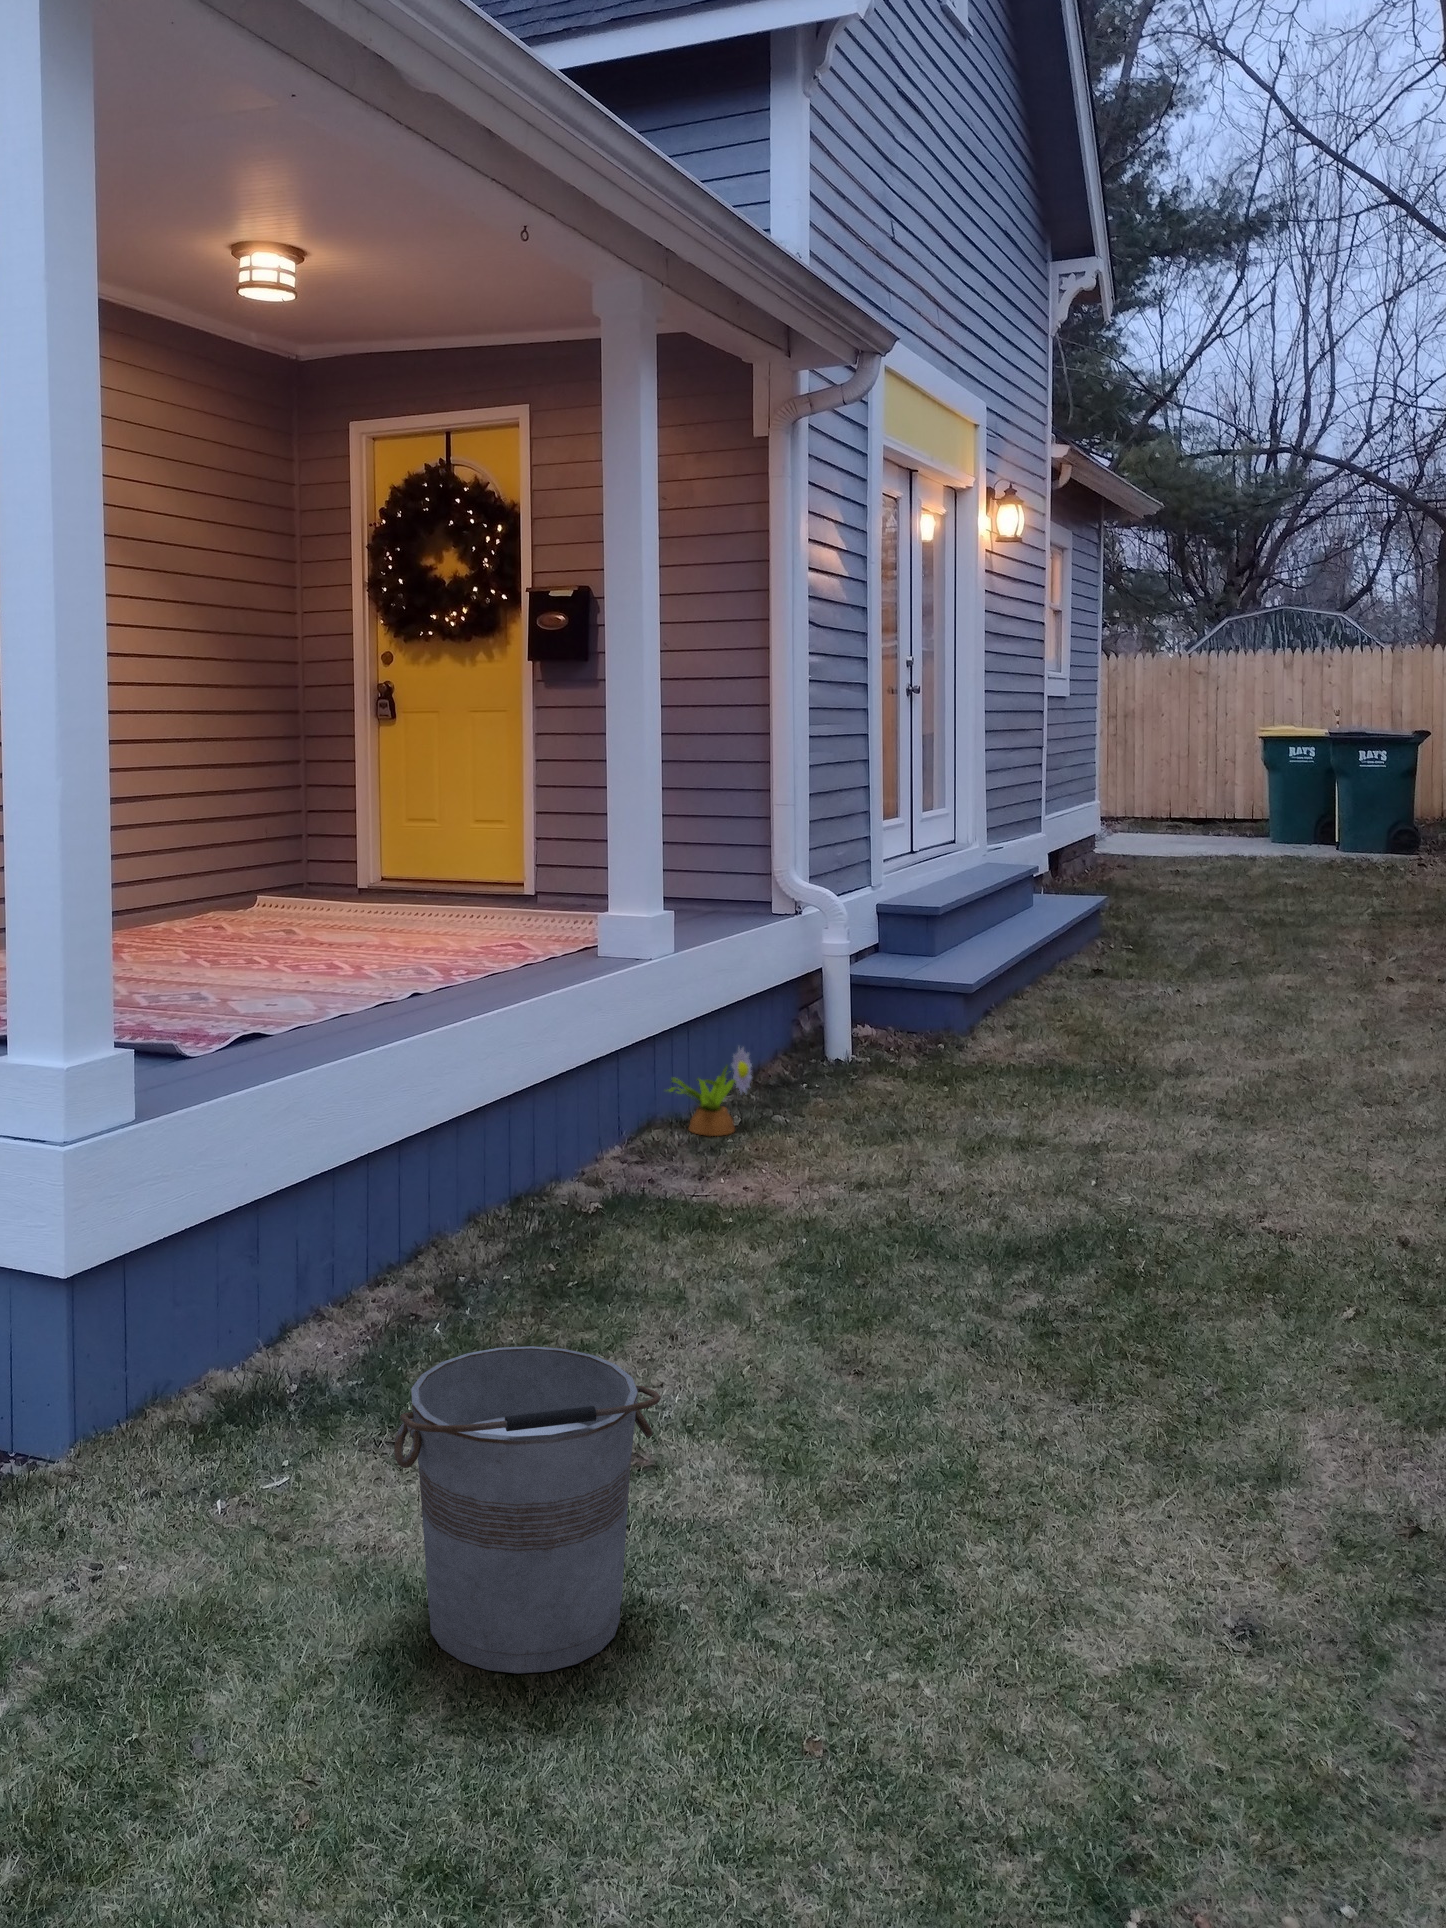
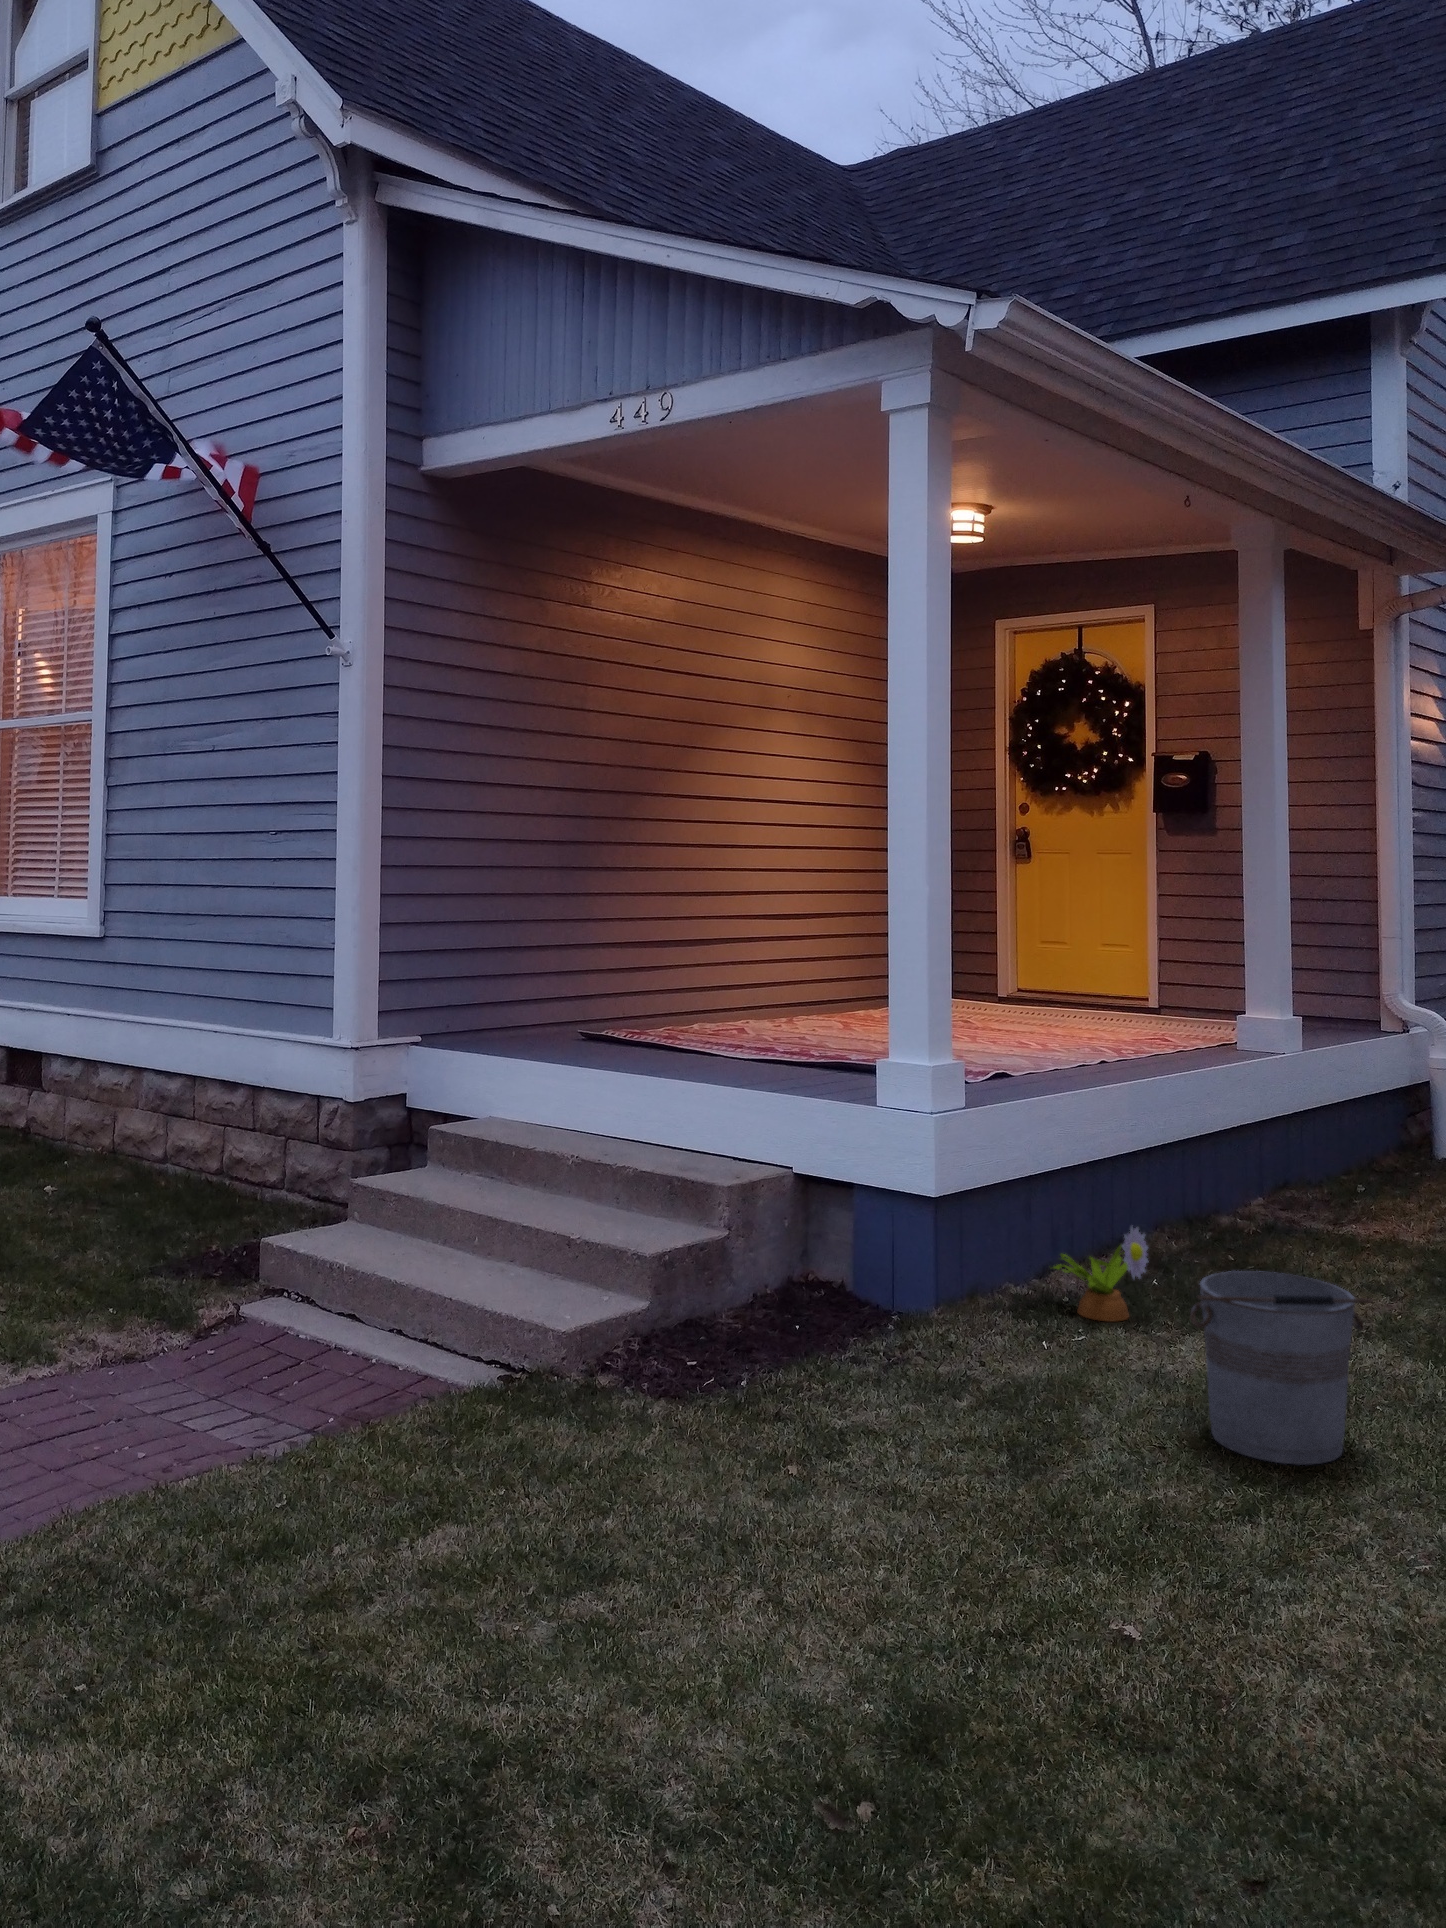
decorative plant: present [668,1047,752,1136] -> present [1054,1227,1148,1322]

